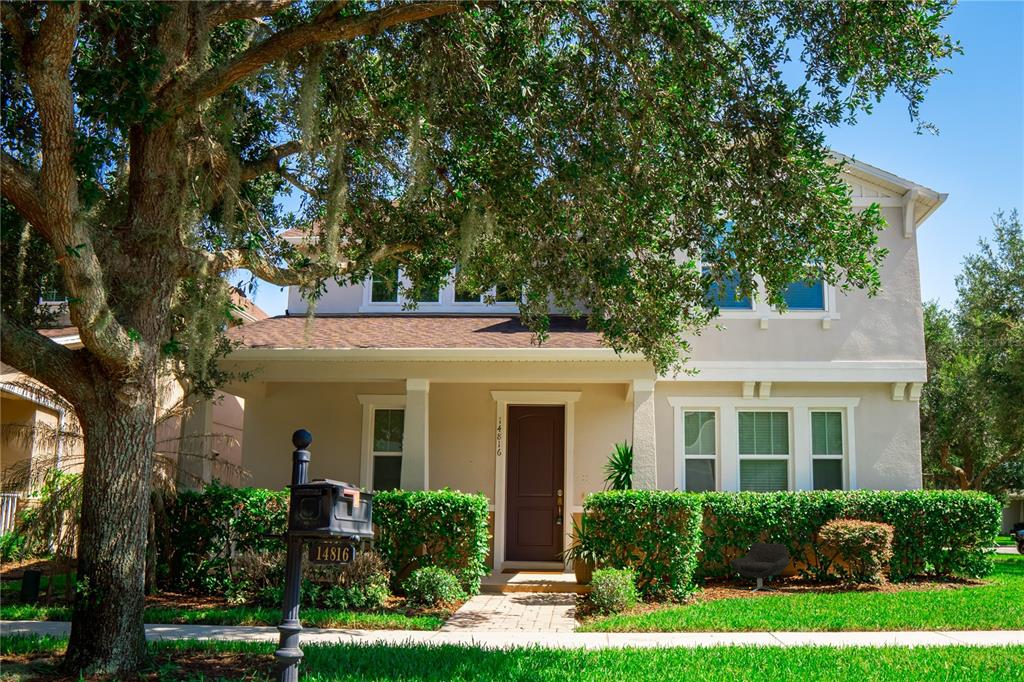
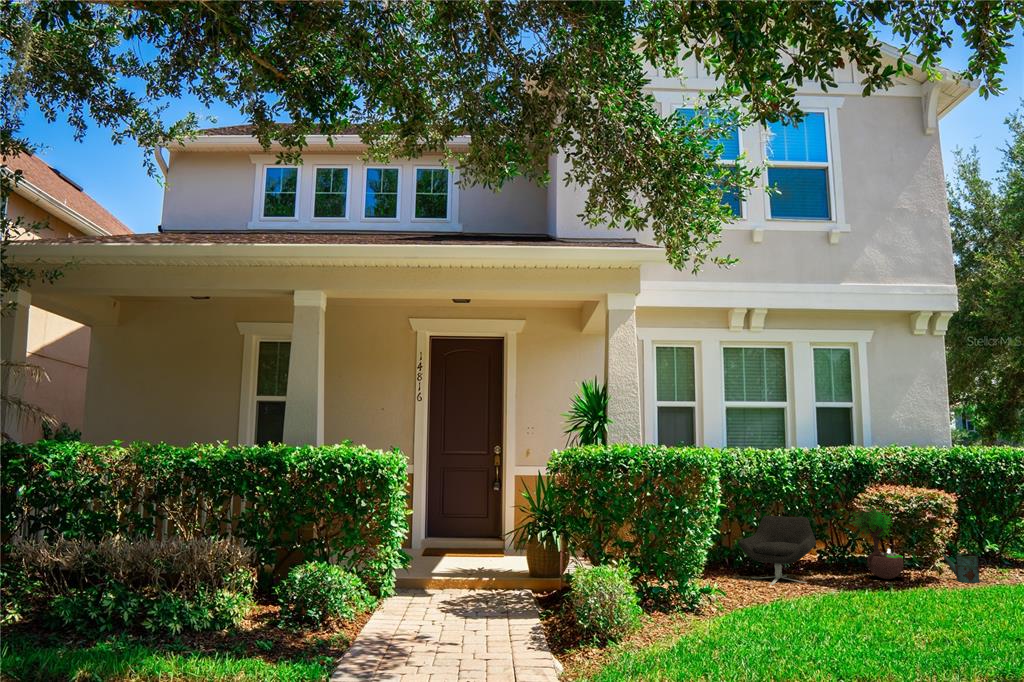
potted tree: none [814,532,855,590] -> present [851,505,903,579]
watering can: none [881,568,915,593] -> present [943,553,986,583]

